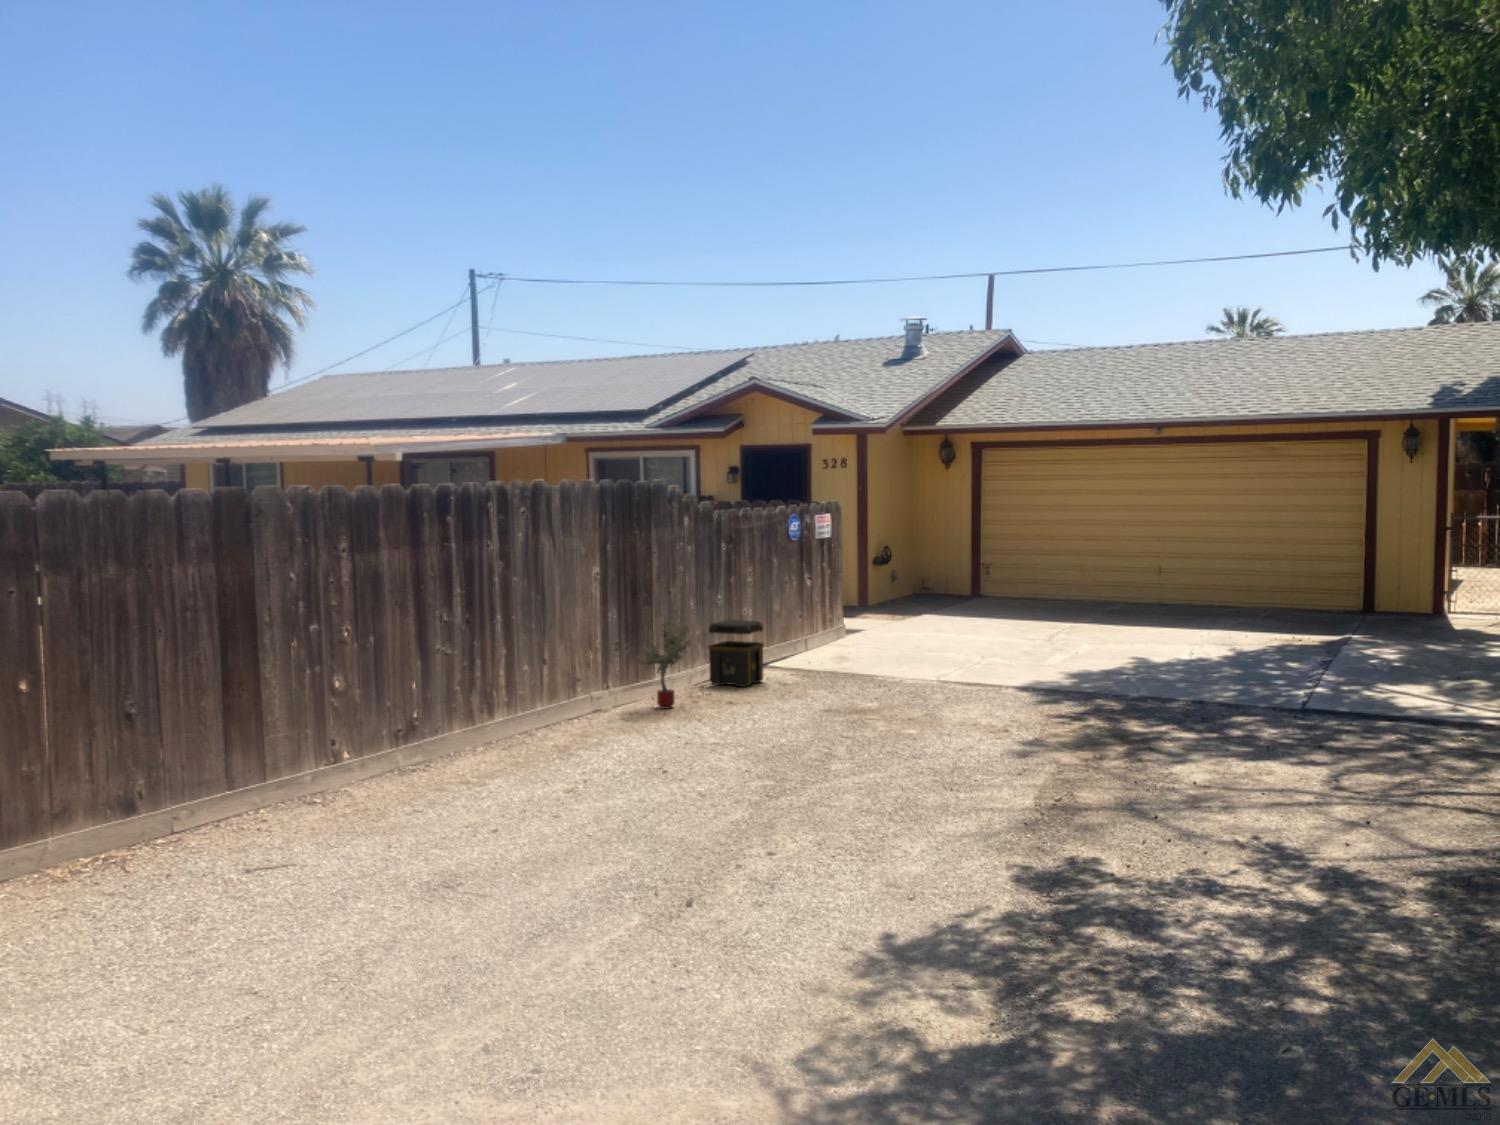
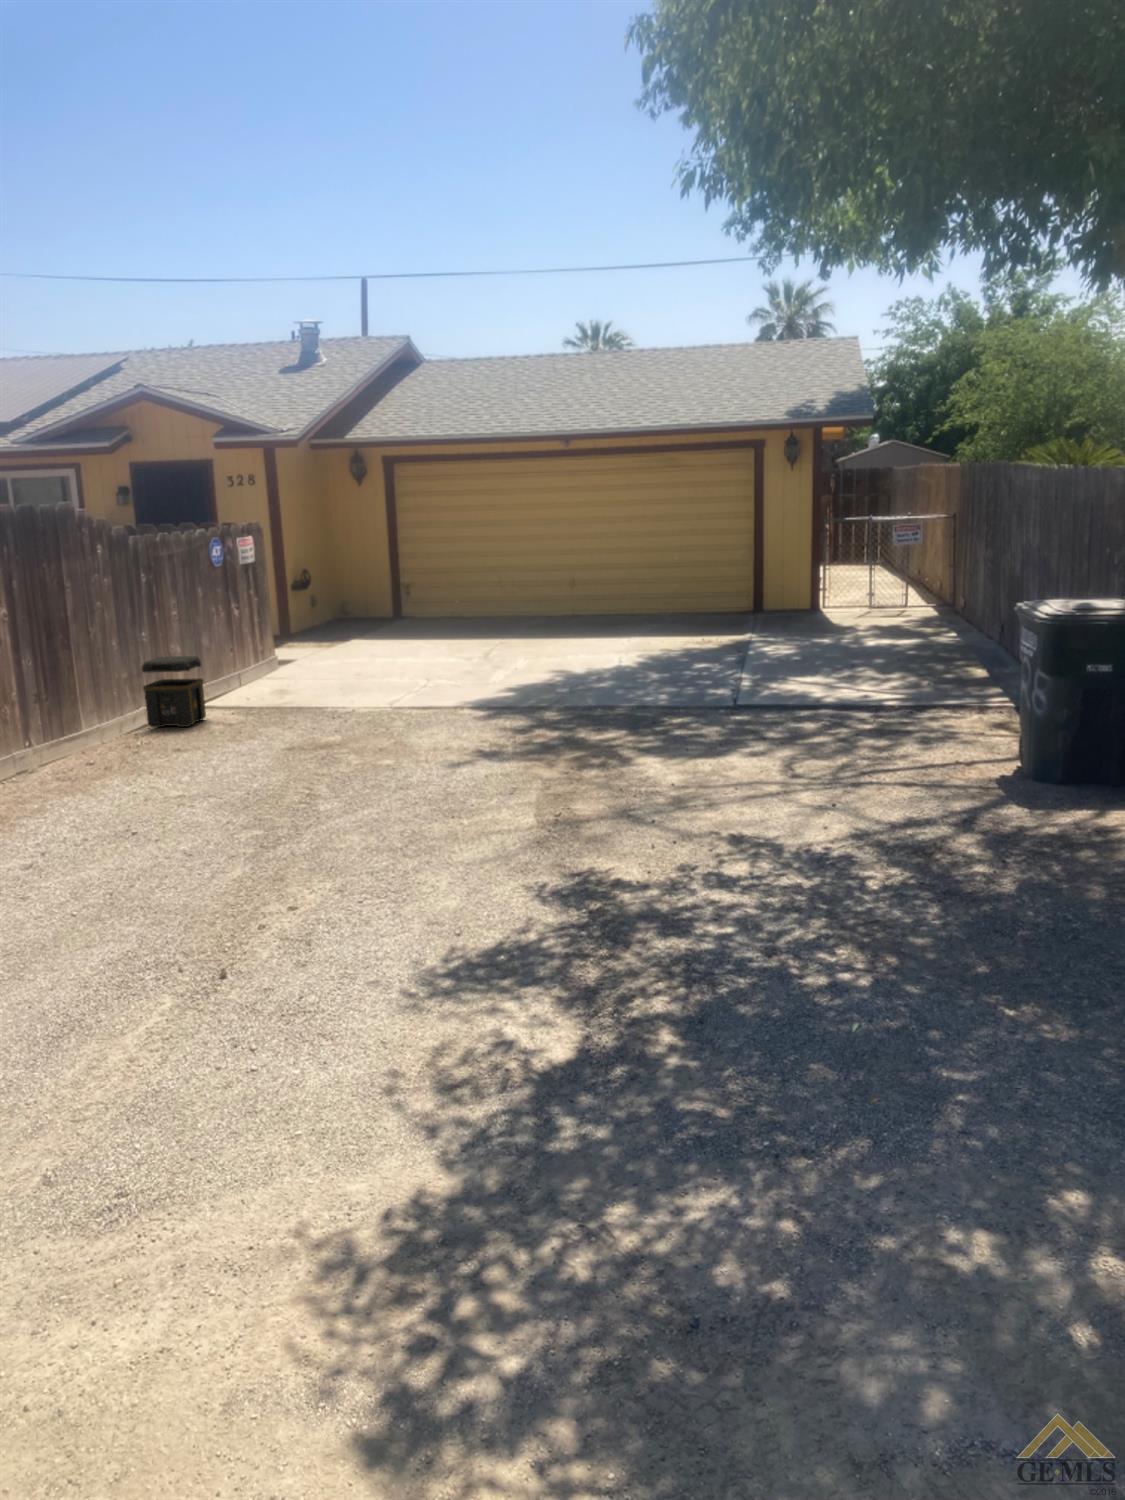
potted tree: present [637,617,691,709] -> none [69,659,131,759]

